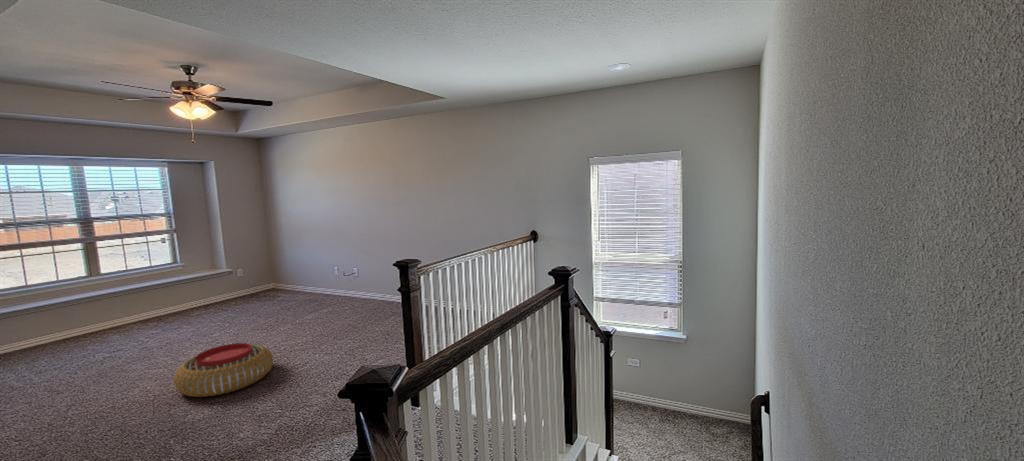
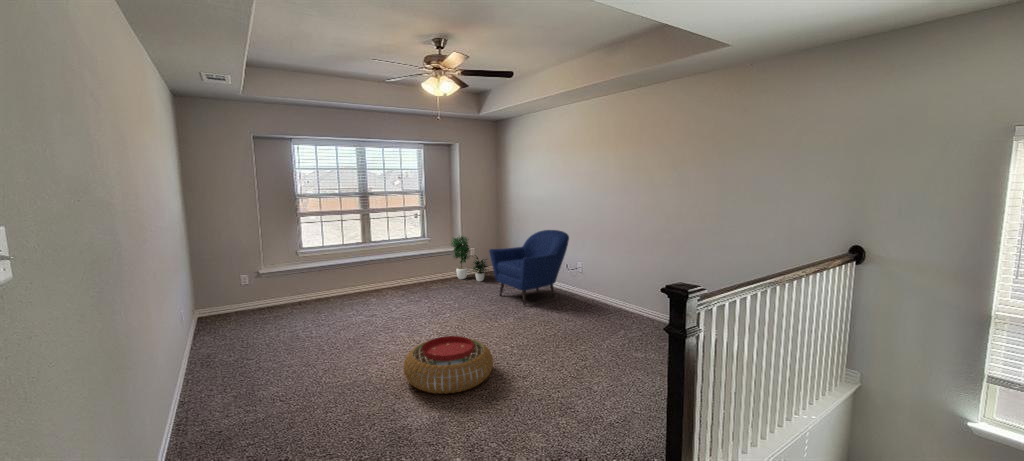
armchair: none [260,242,342,313] -> present [489,230,569,305]
potted plant: none [212,254,262,301] -> present [452,236,488,281]

